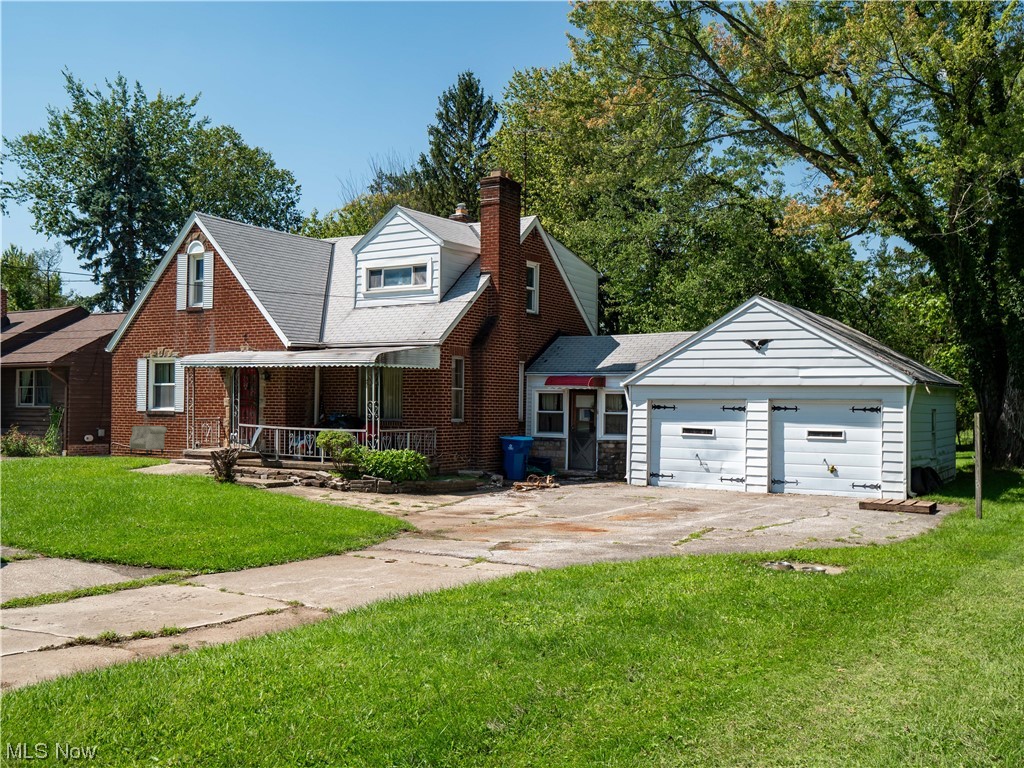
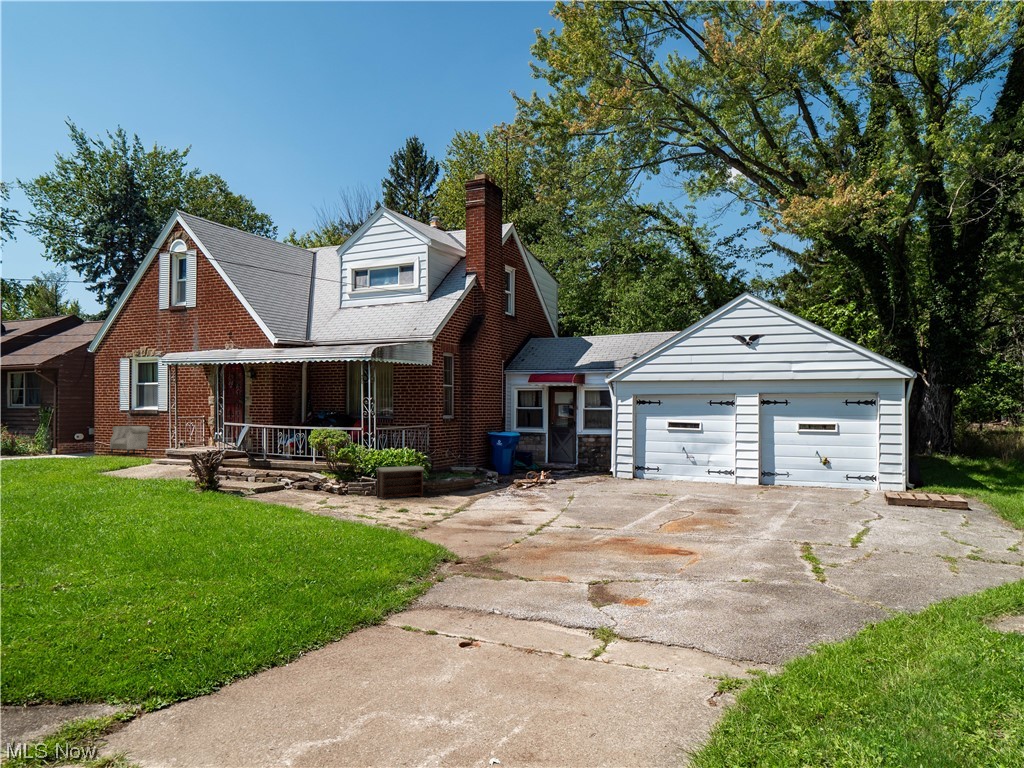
bench: none [377,467,423,497] -> present [376,466,425,499]

